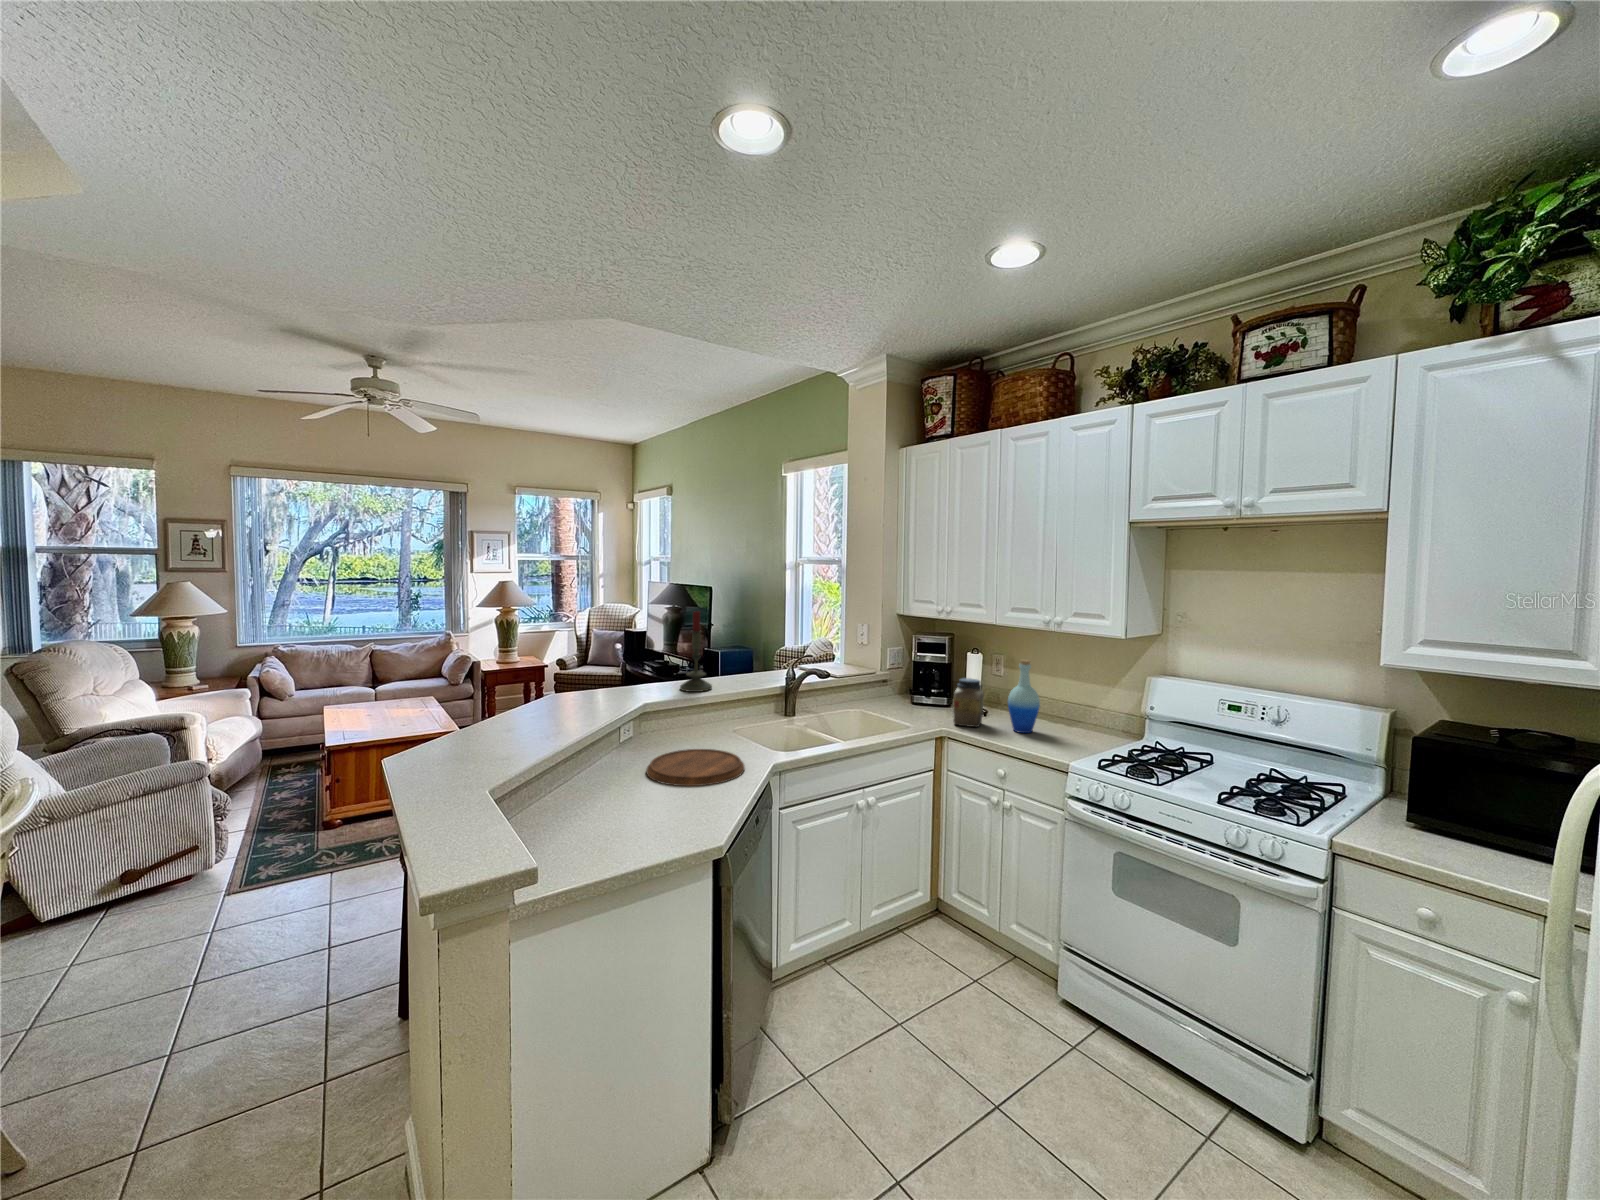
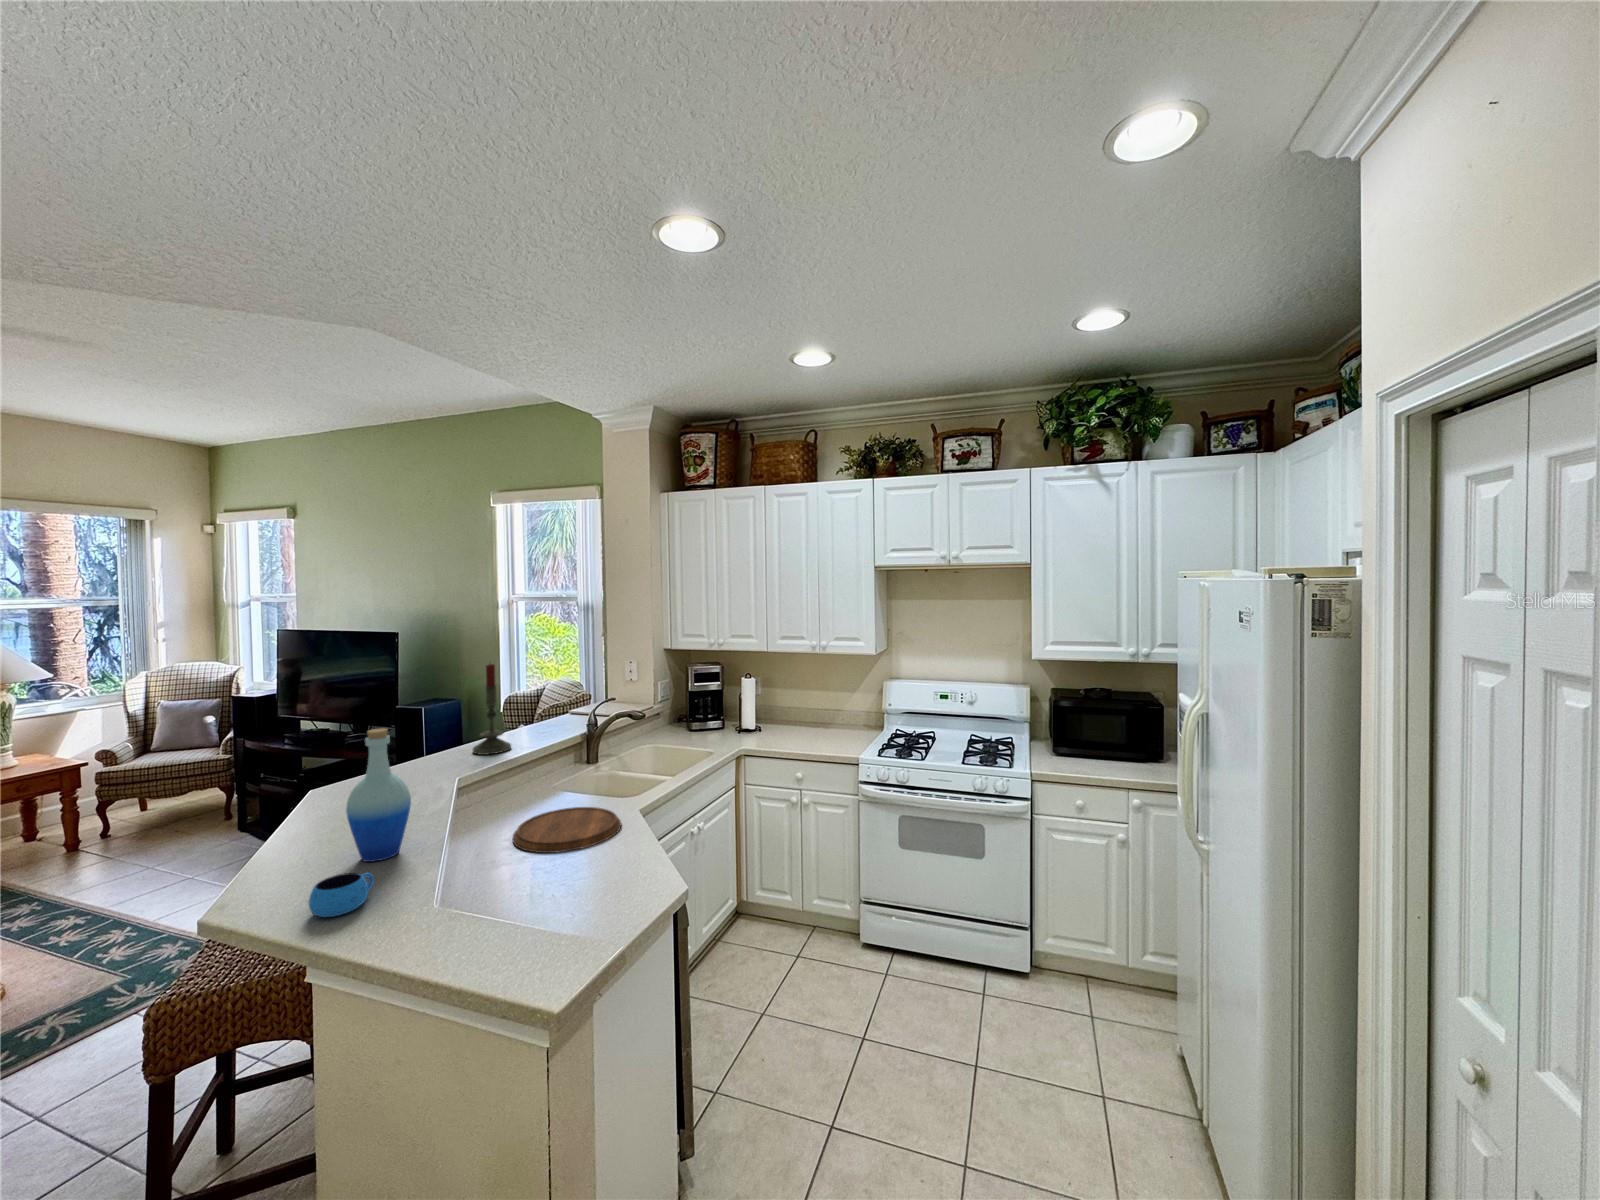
bottle: present [1008,660,1040,733] -> present [346,728,411,862]
jar: present [953,678,984,727] -> none [741,700,766,743]
mug: none [419,752,472,782] -> present [309,872,374,917]

